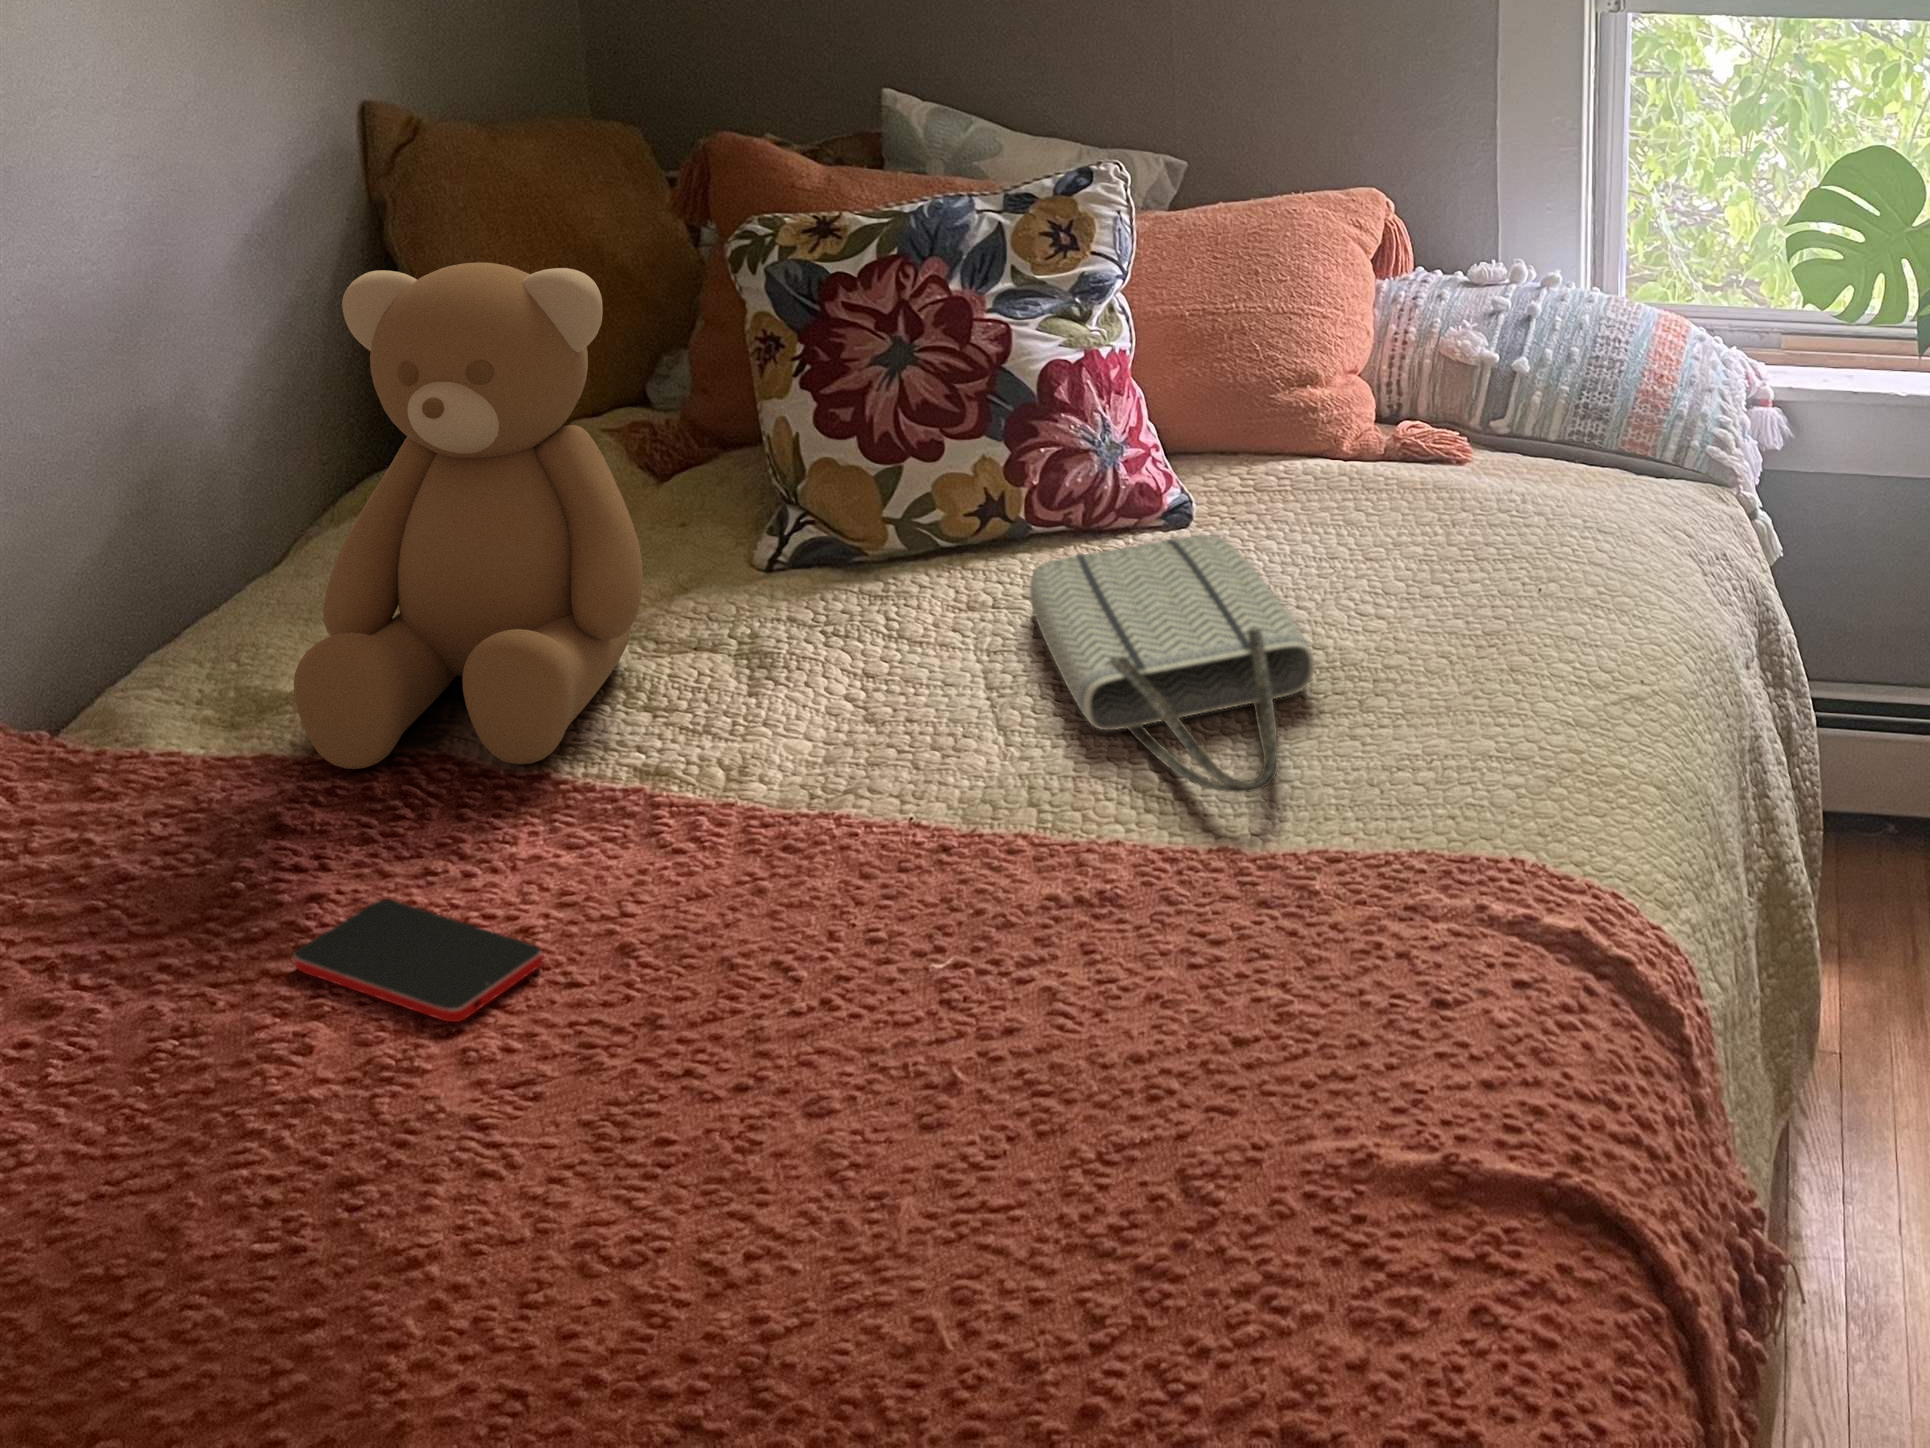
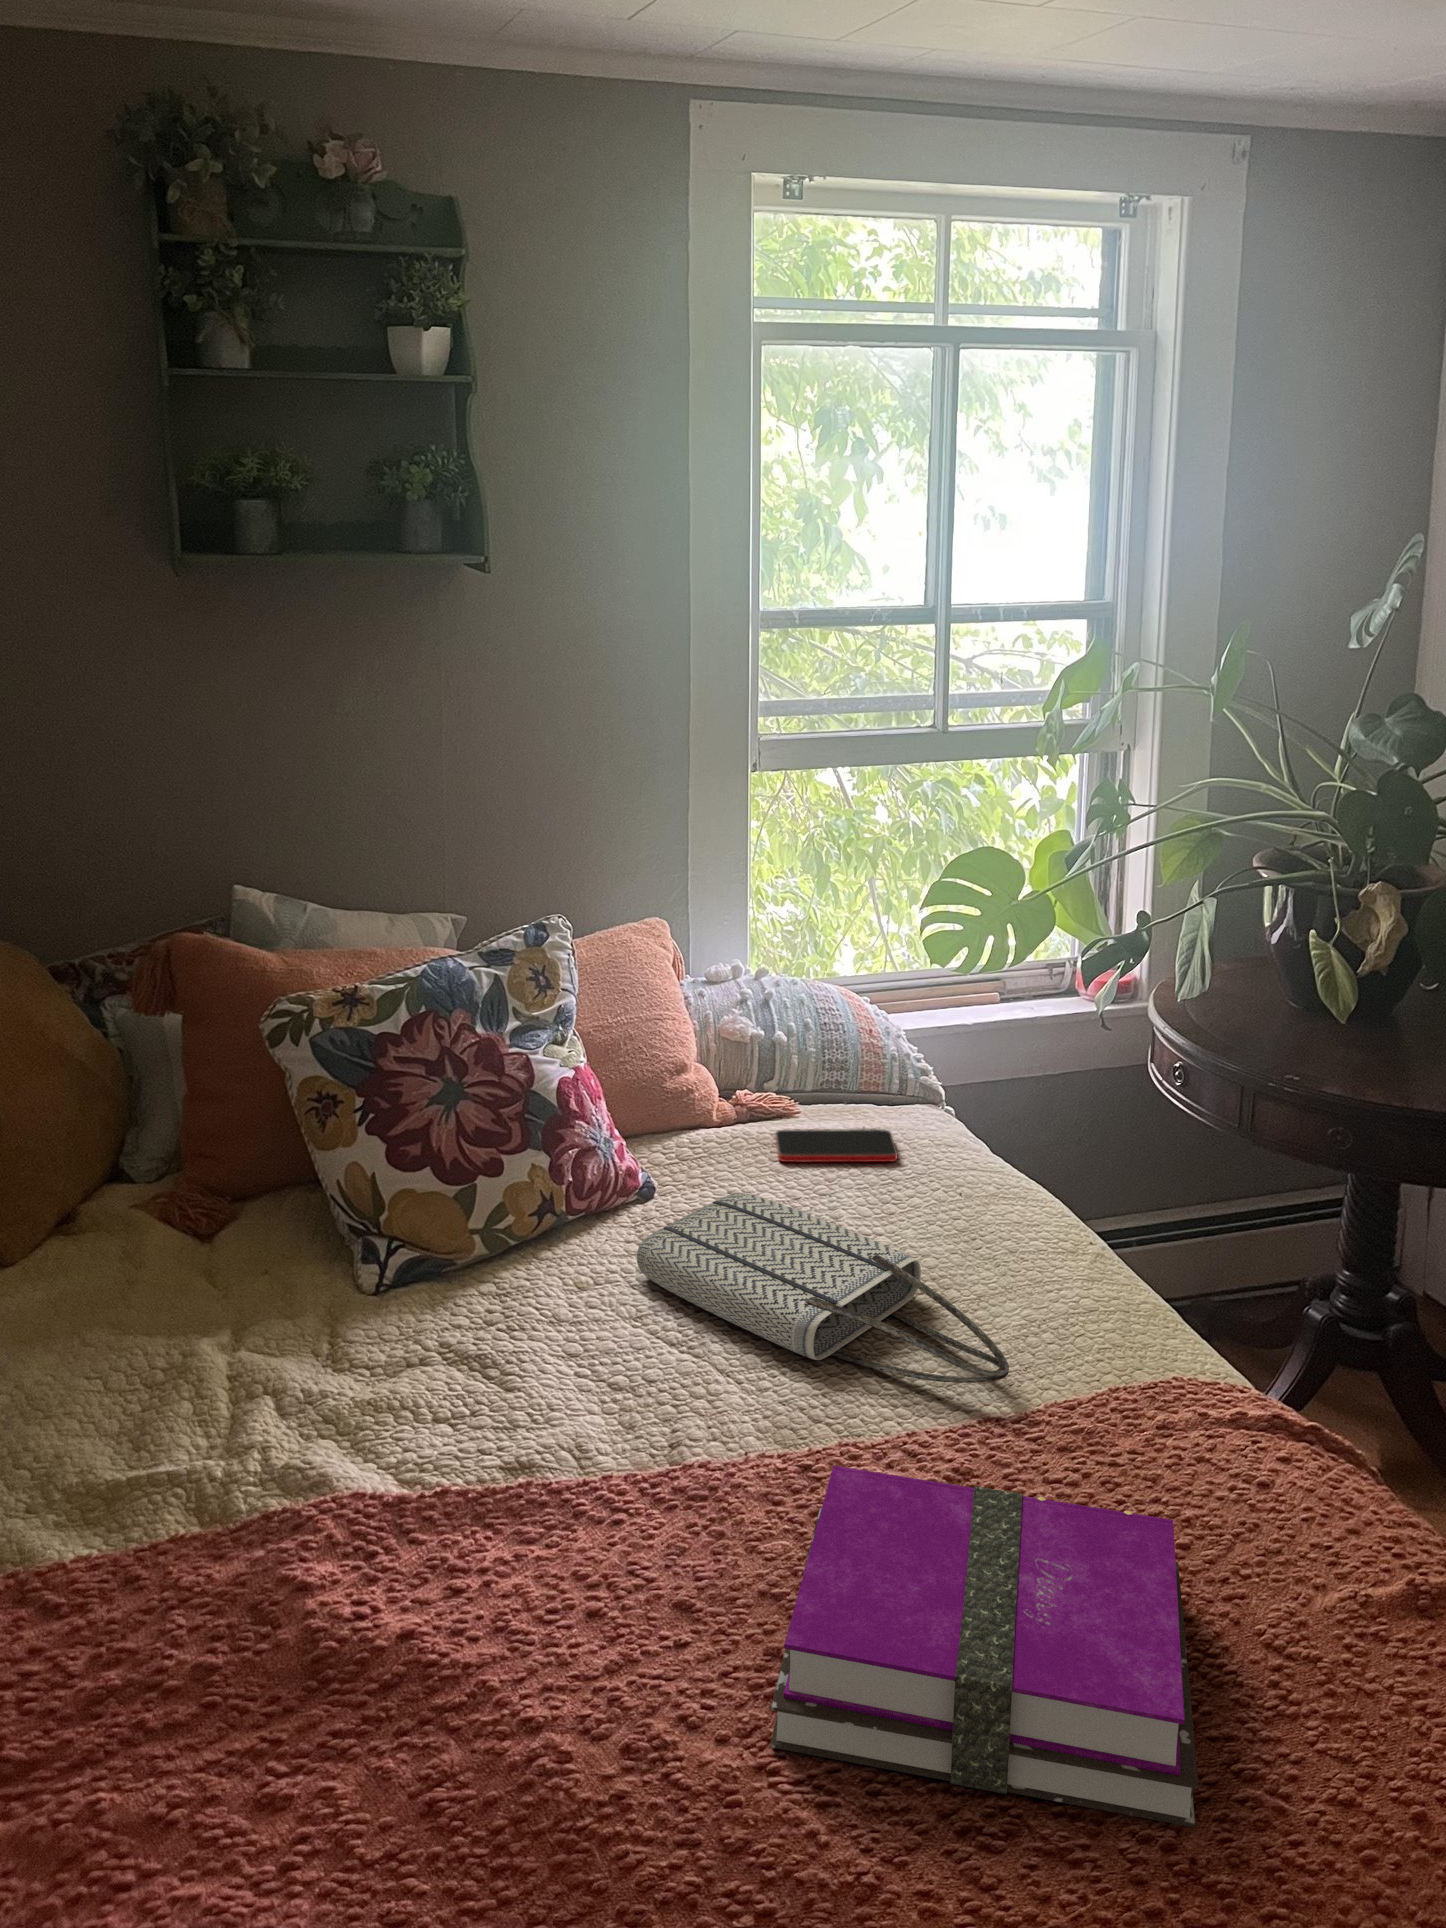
teddy bear: present [294,263,643,769] -> none [135,1056,433,1562]
hardback book: none [571,812,1156,1254] -> present [770,1466,1199,1828]
smartphone: present [294,899,543,1022] -> present [775,1129,898,1162]

